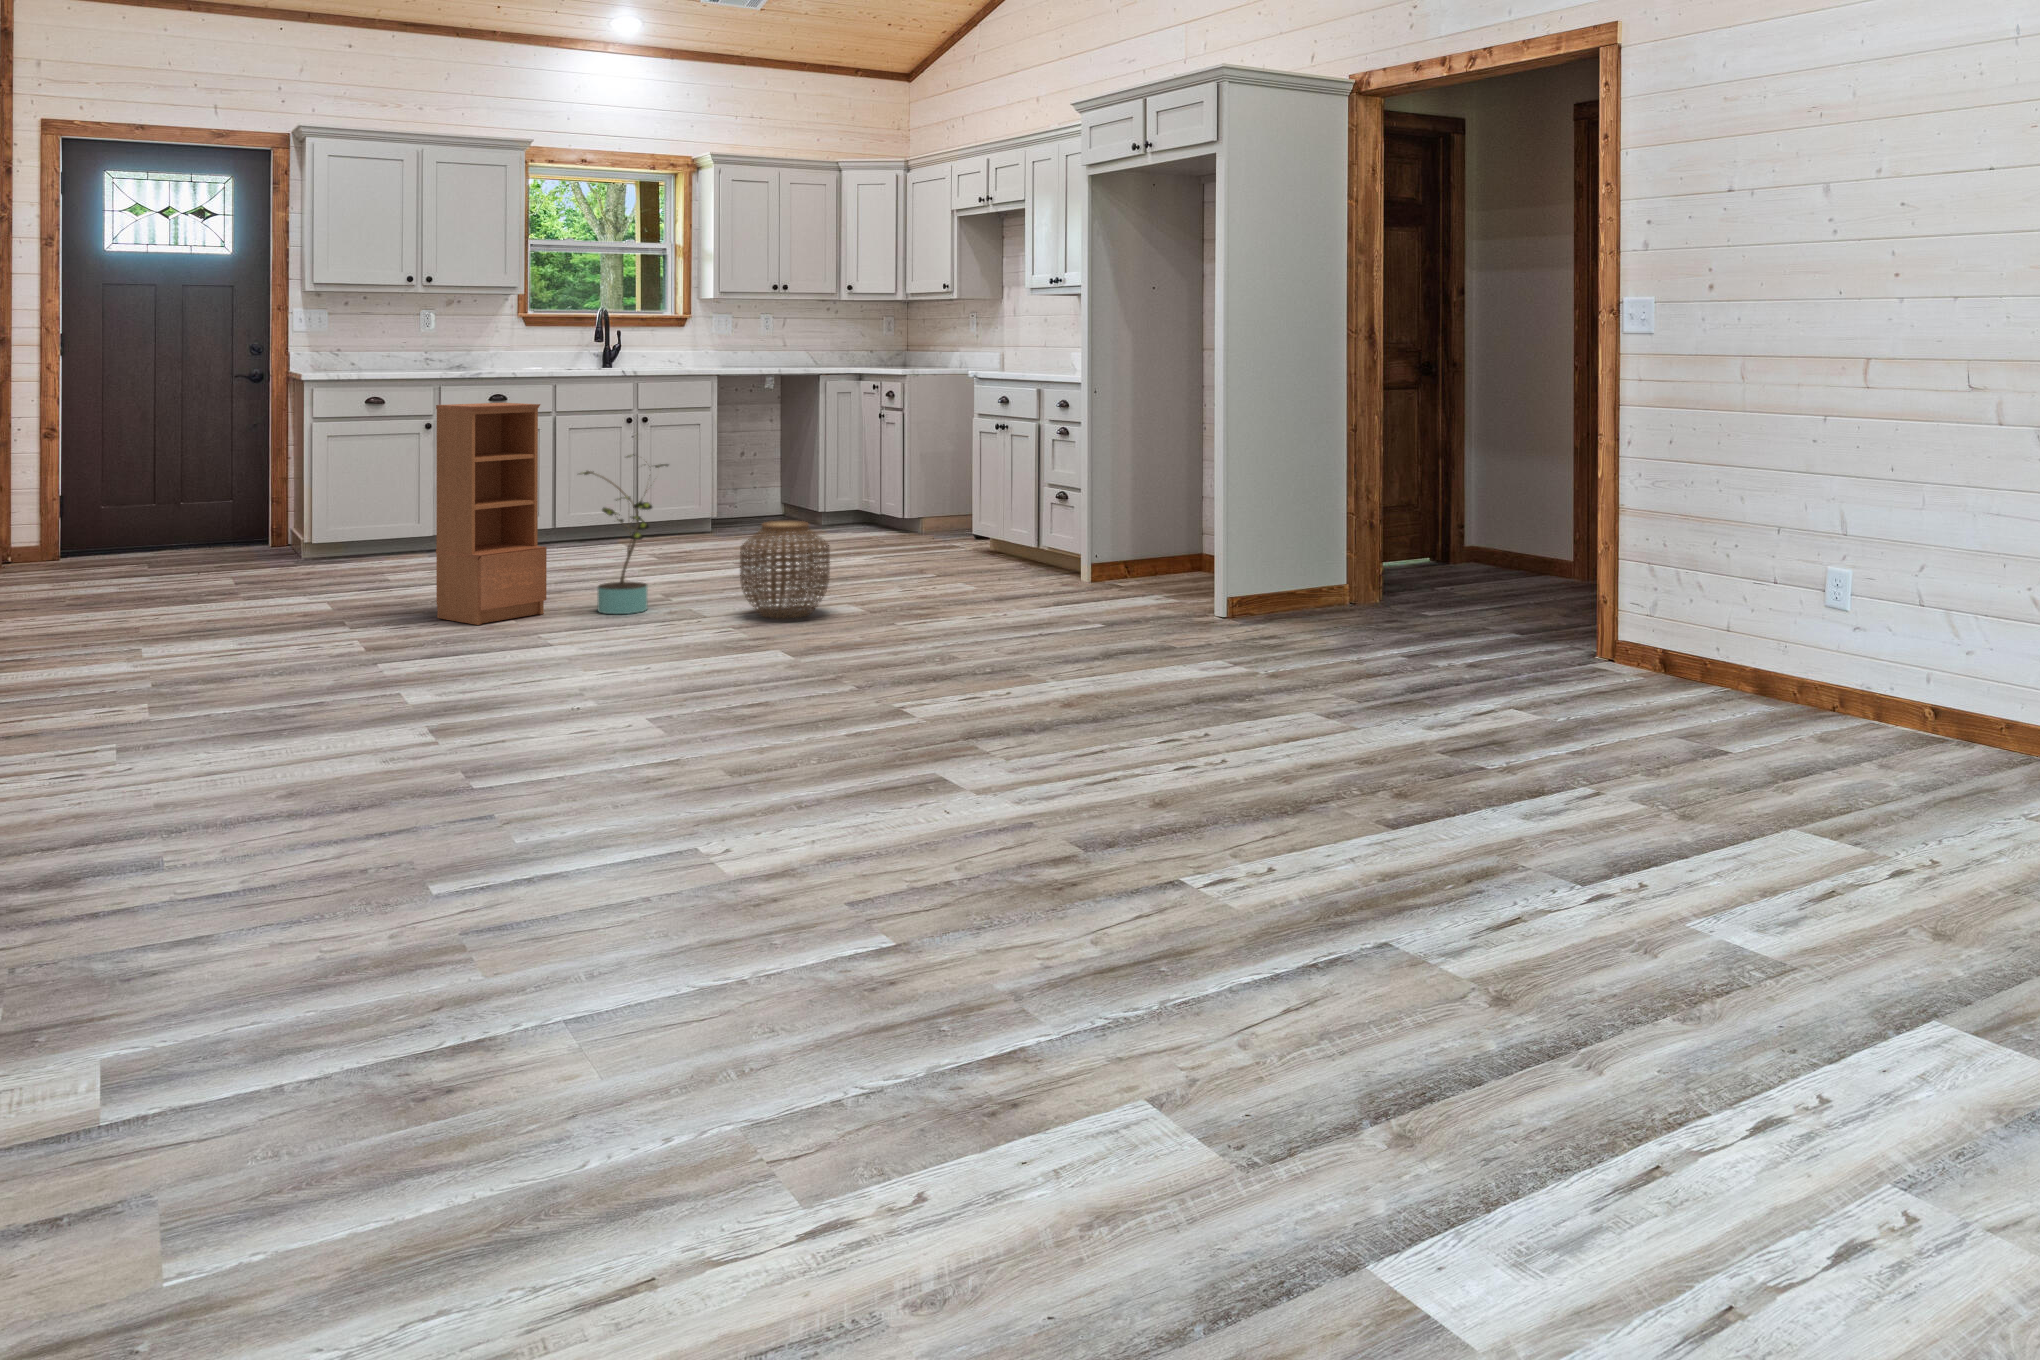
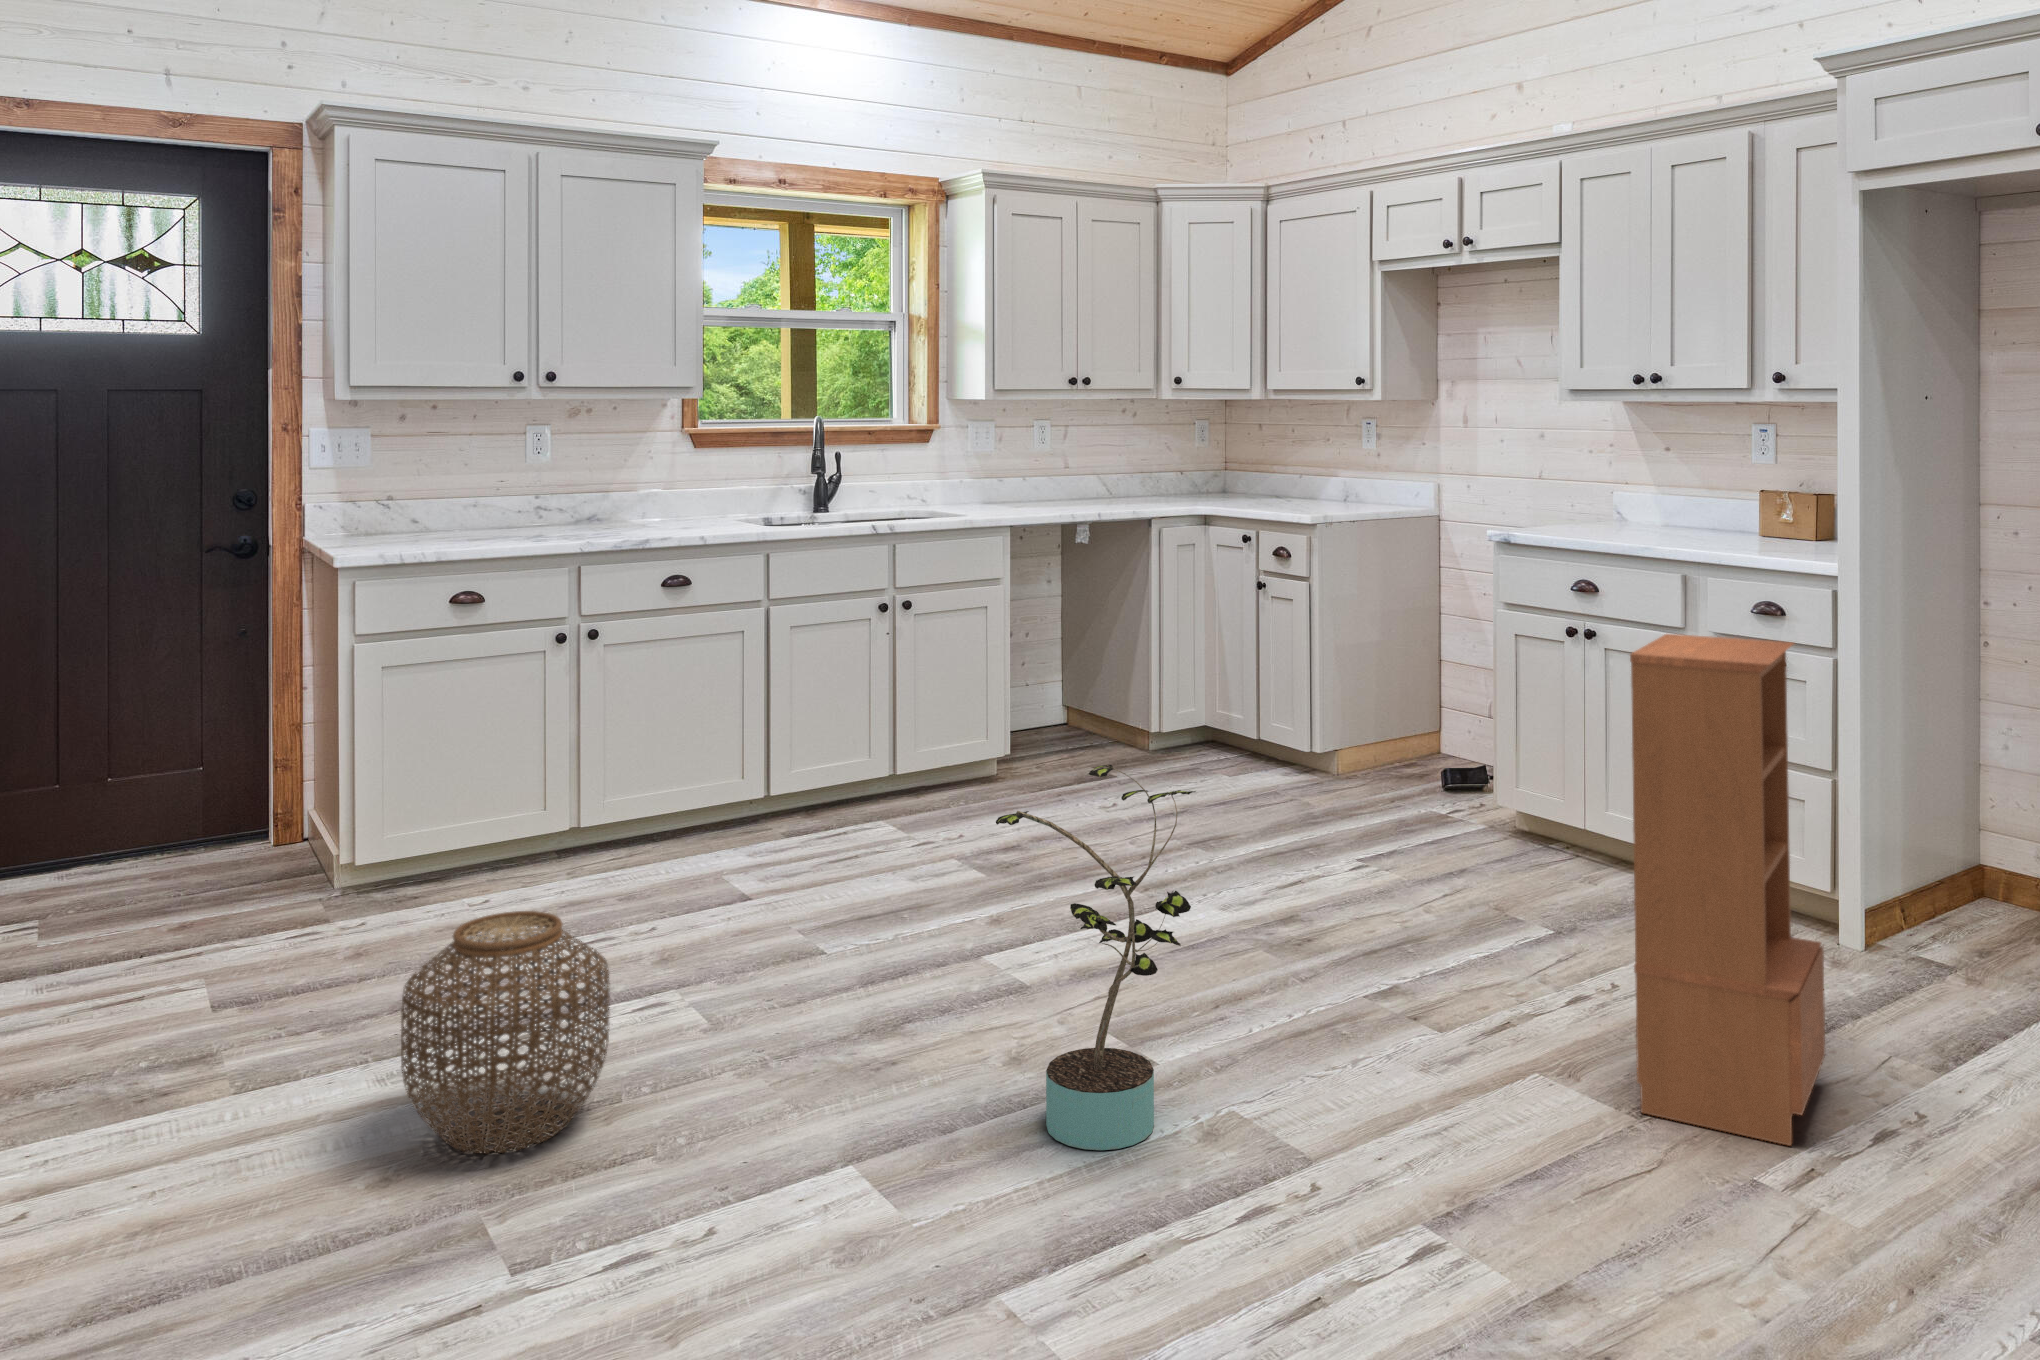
bookcase: present [436,403,547,625] -> present [1630,634,1825,1146]
woven basket: present [740,521,830,619] -> present [401,911,610,1153]

